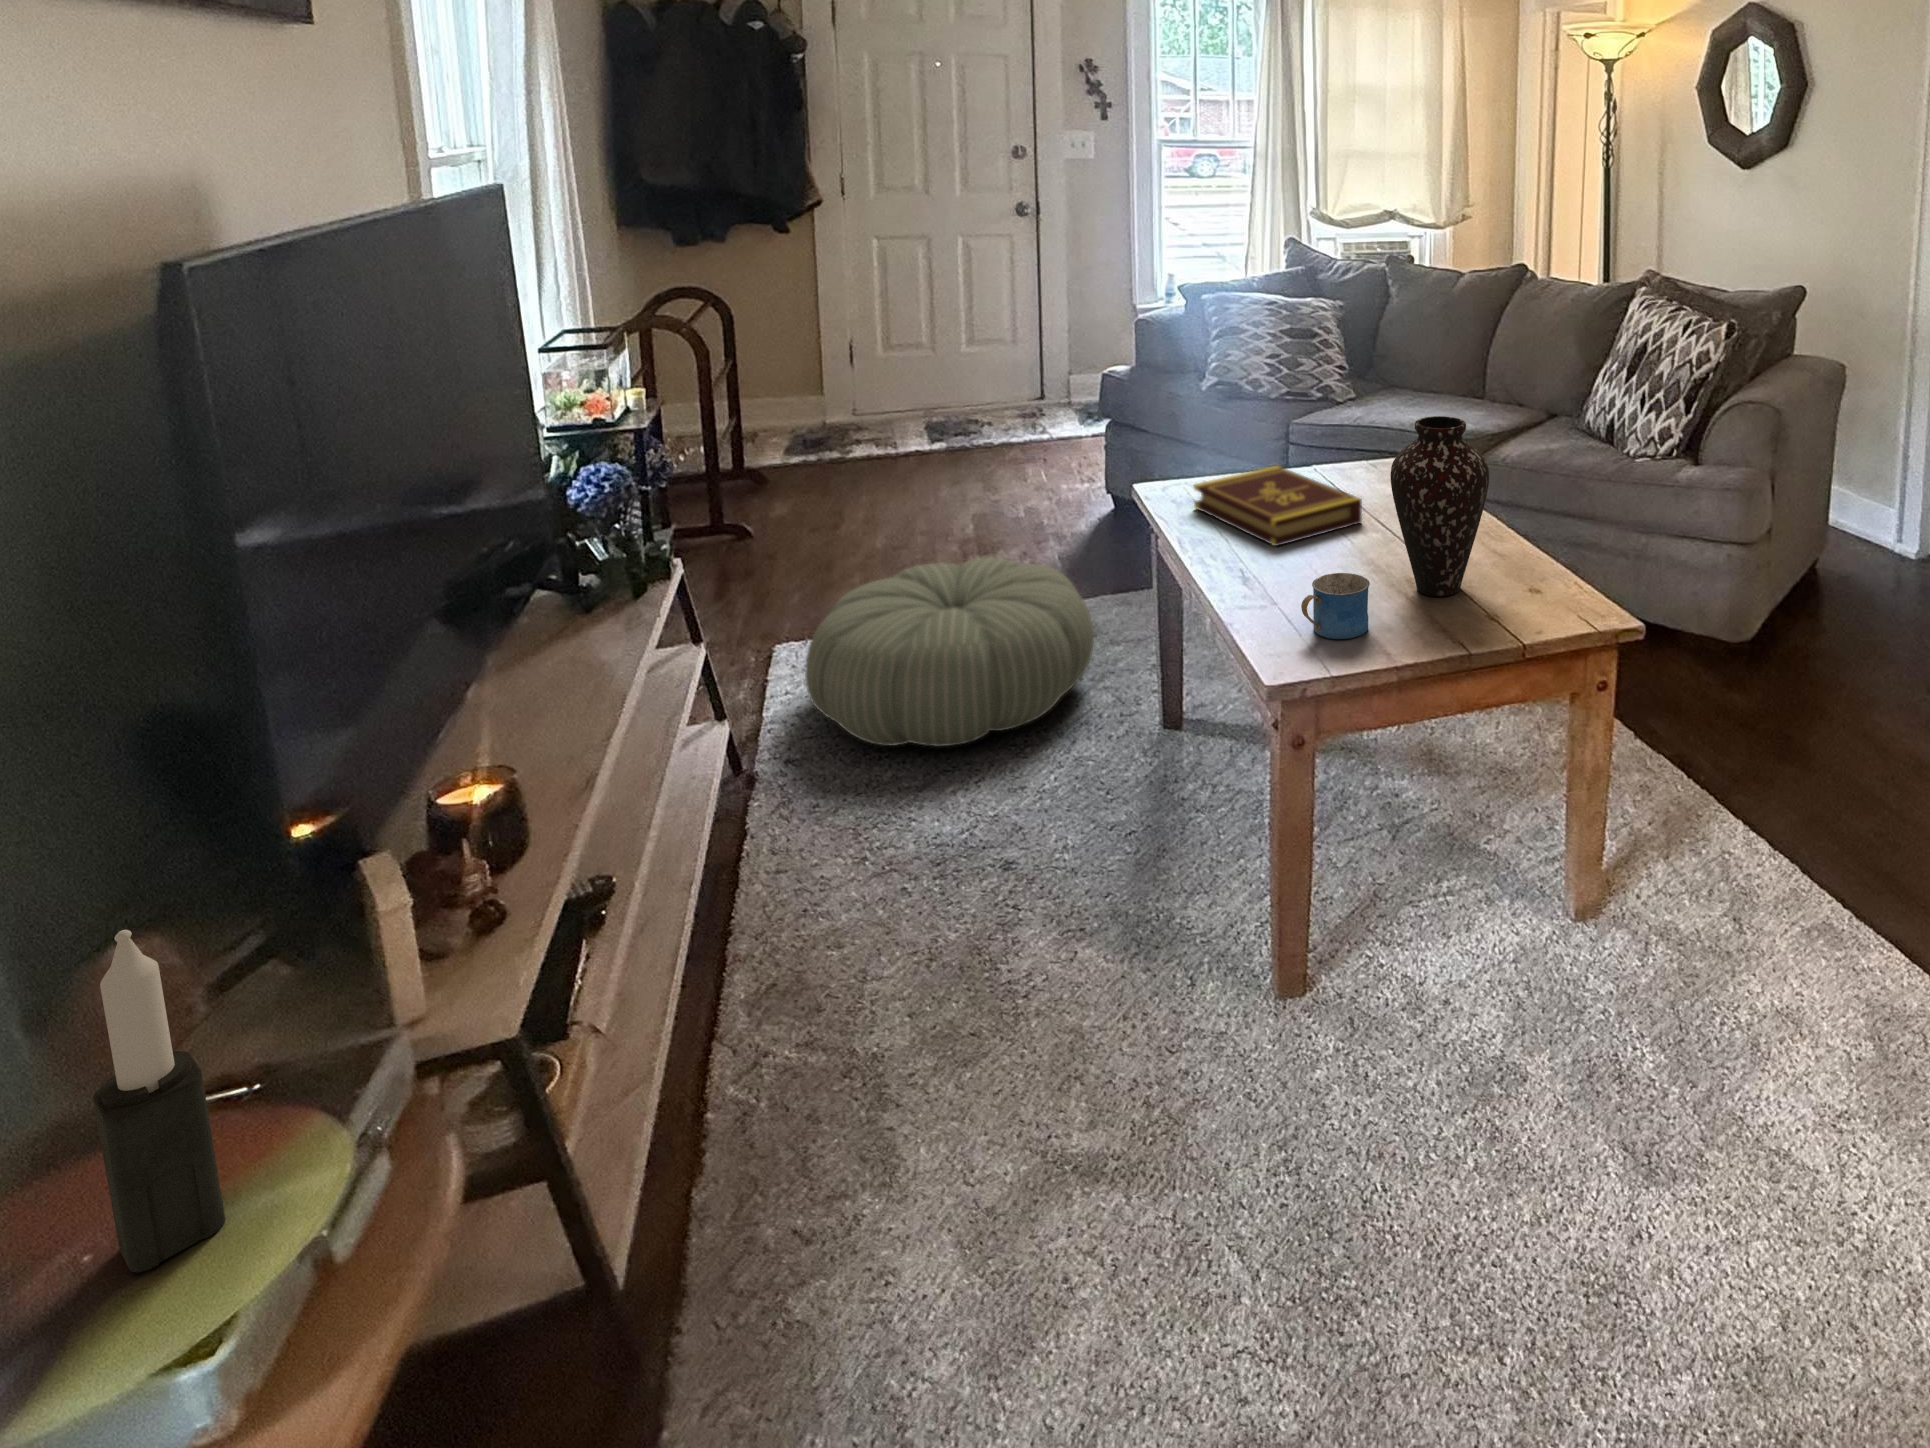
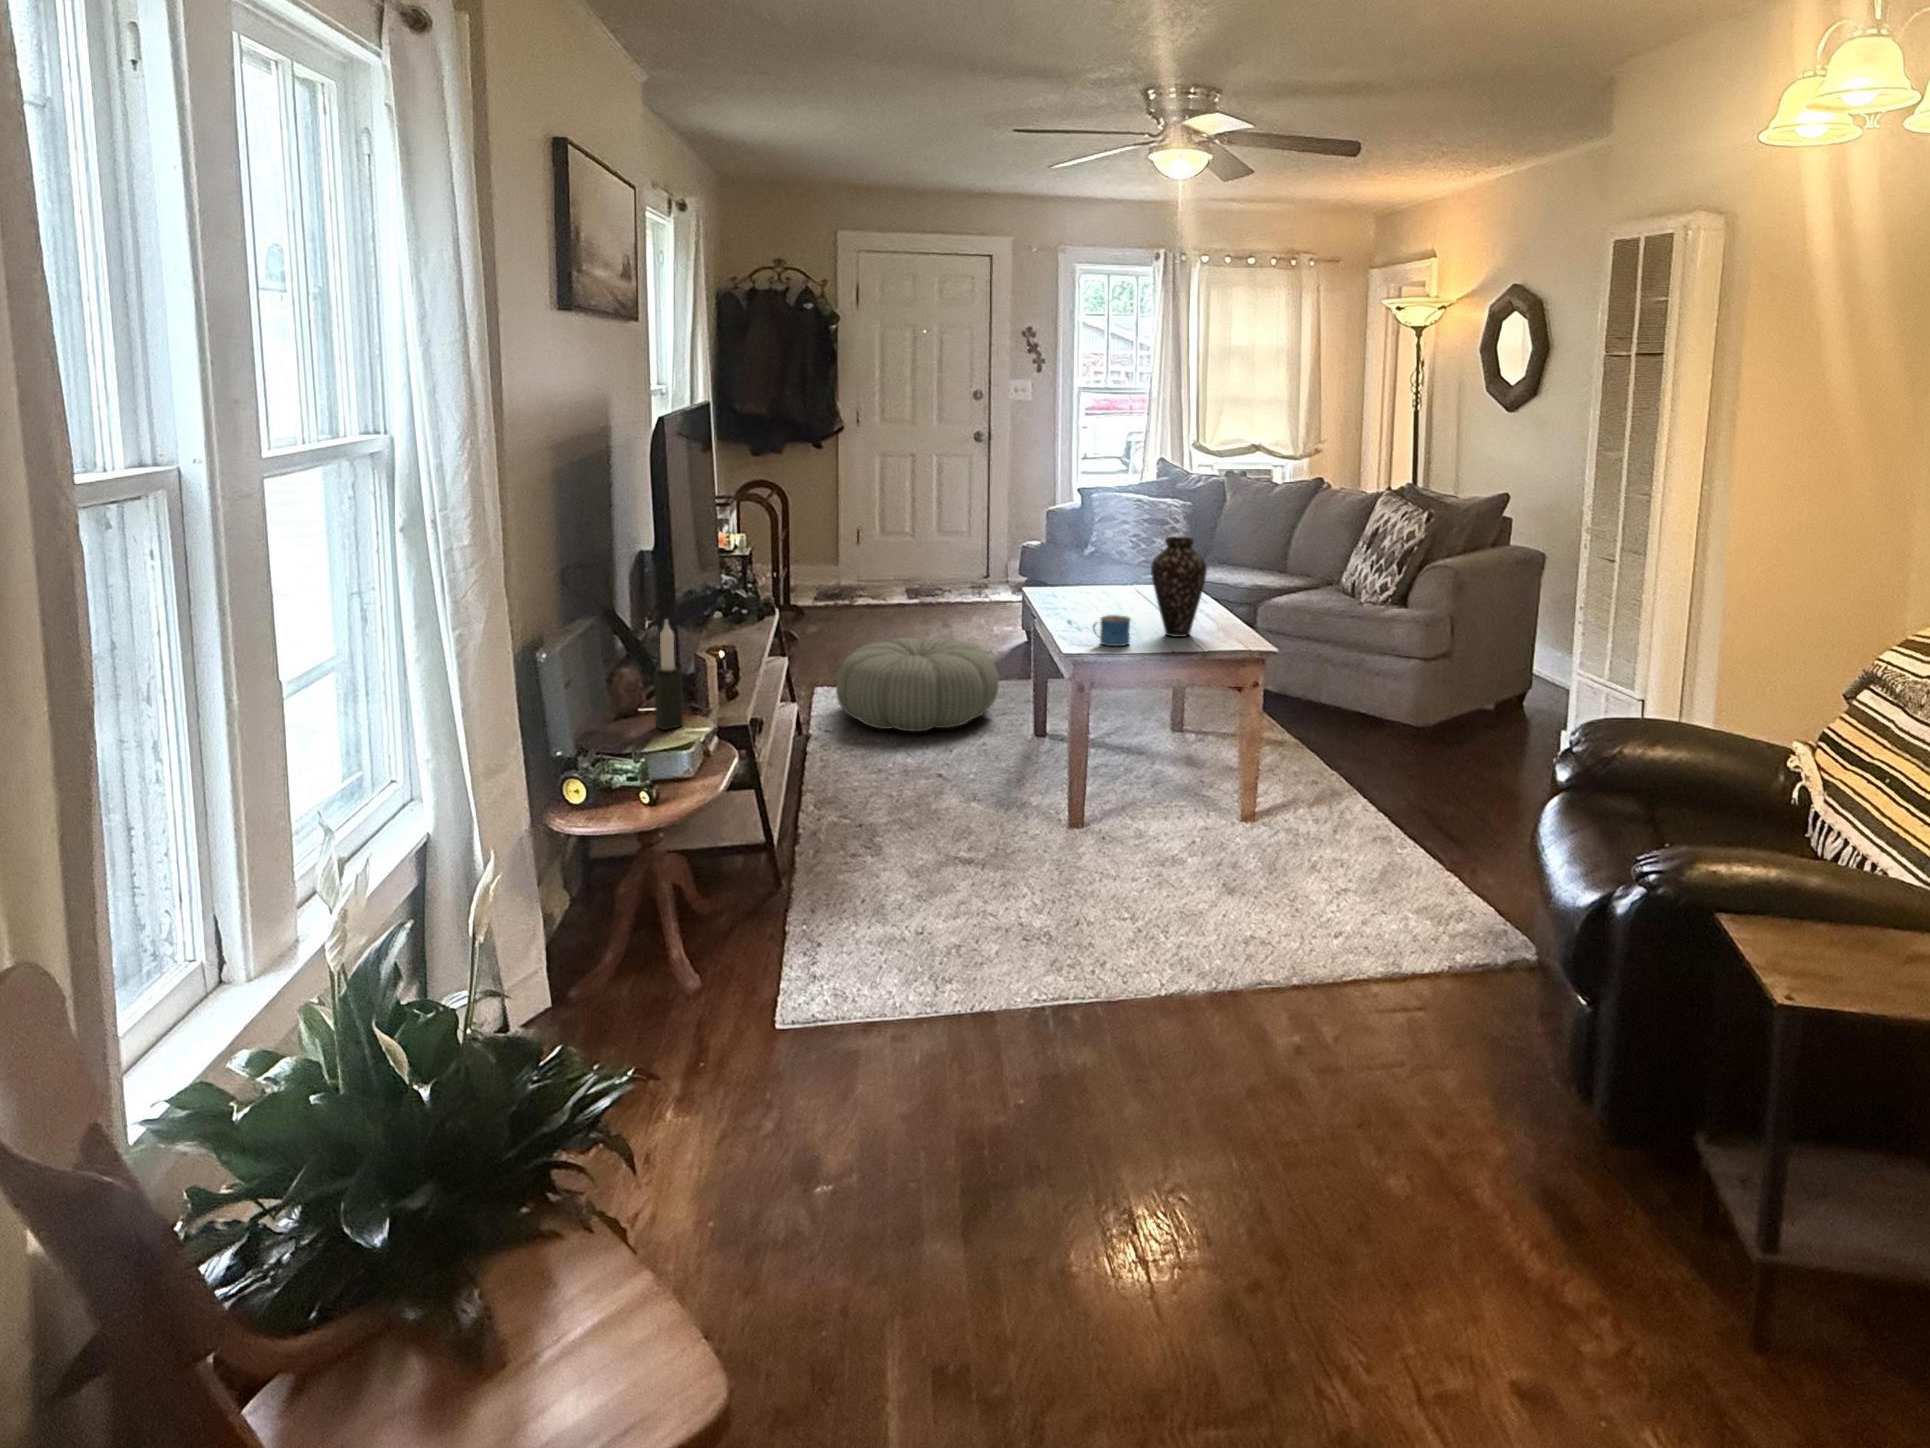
book: present [1194,466,1362,546] -> none [1056,581,1151,616]

